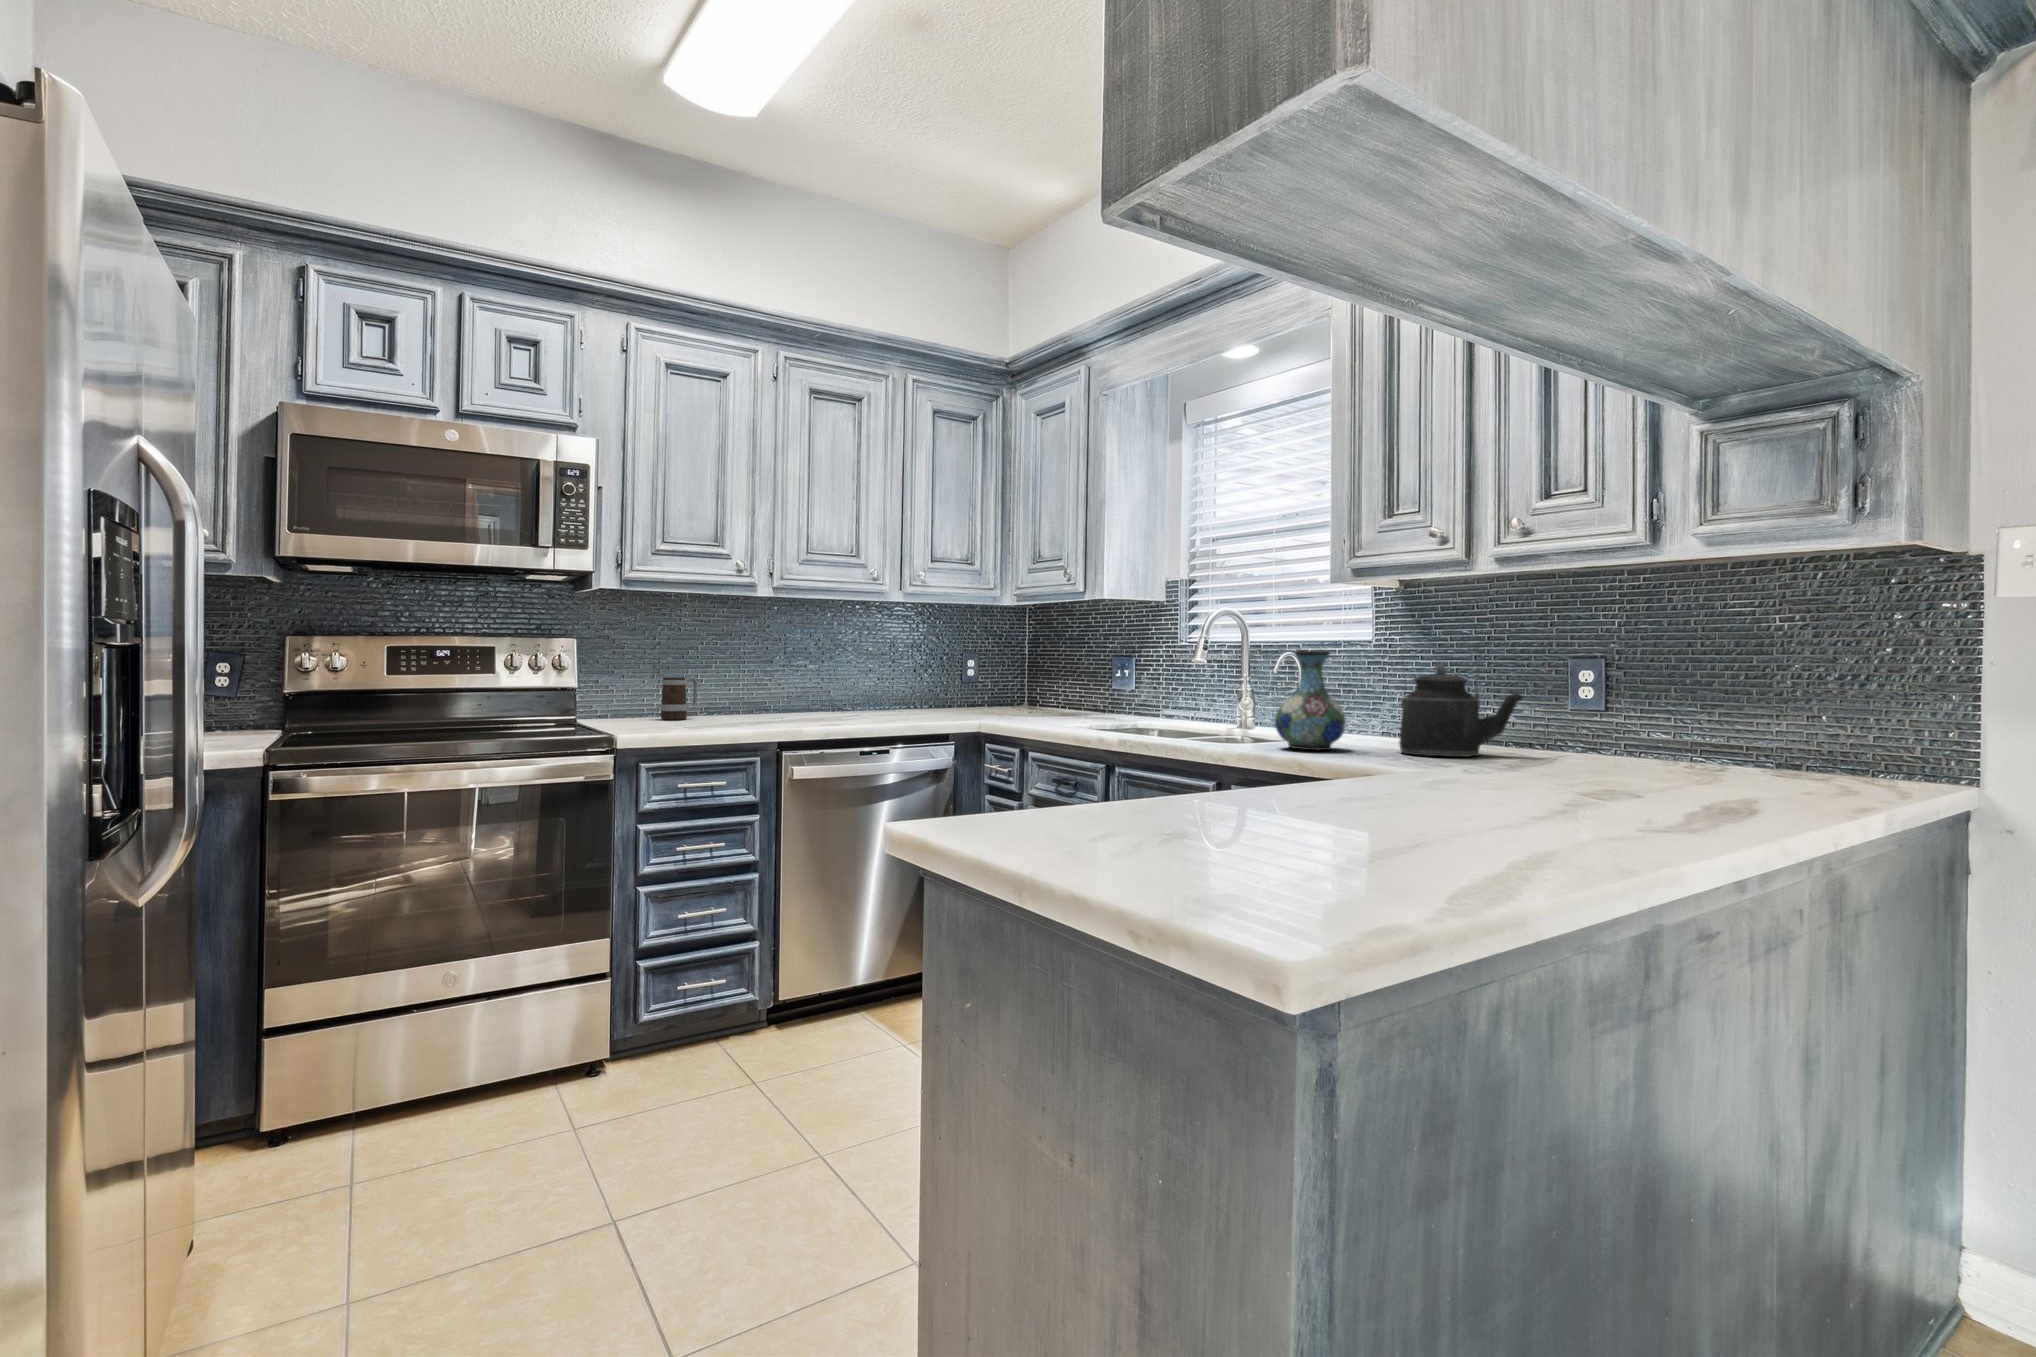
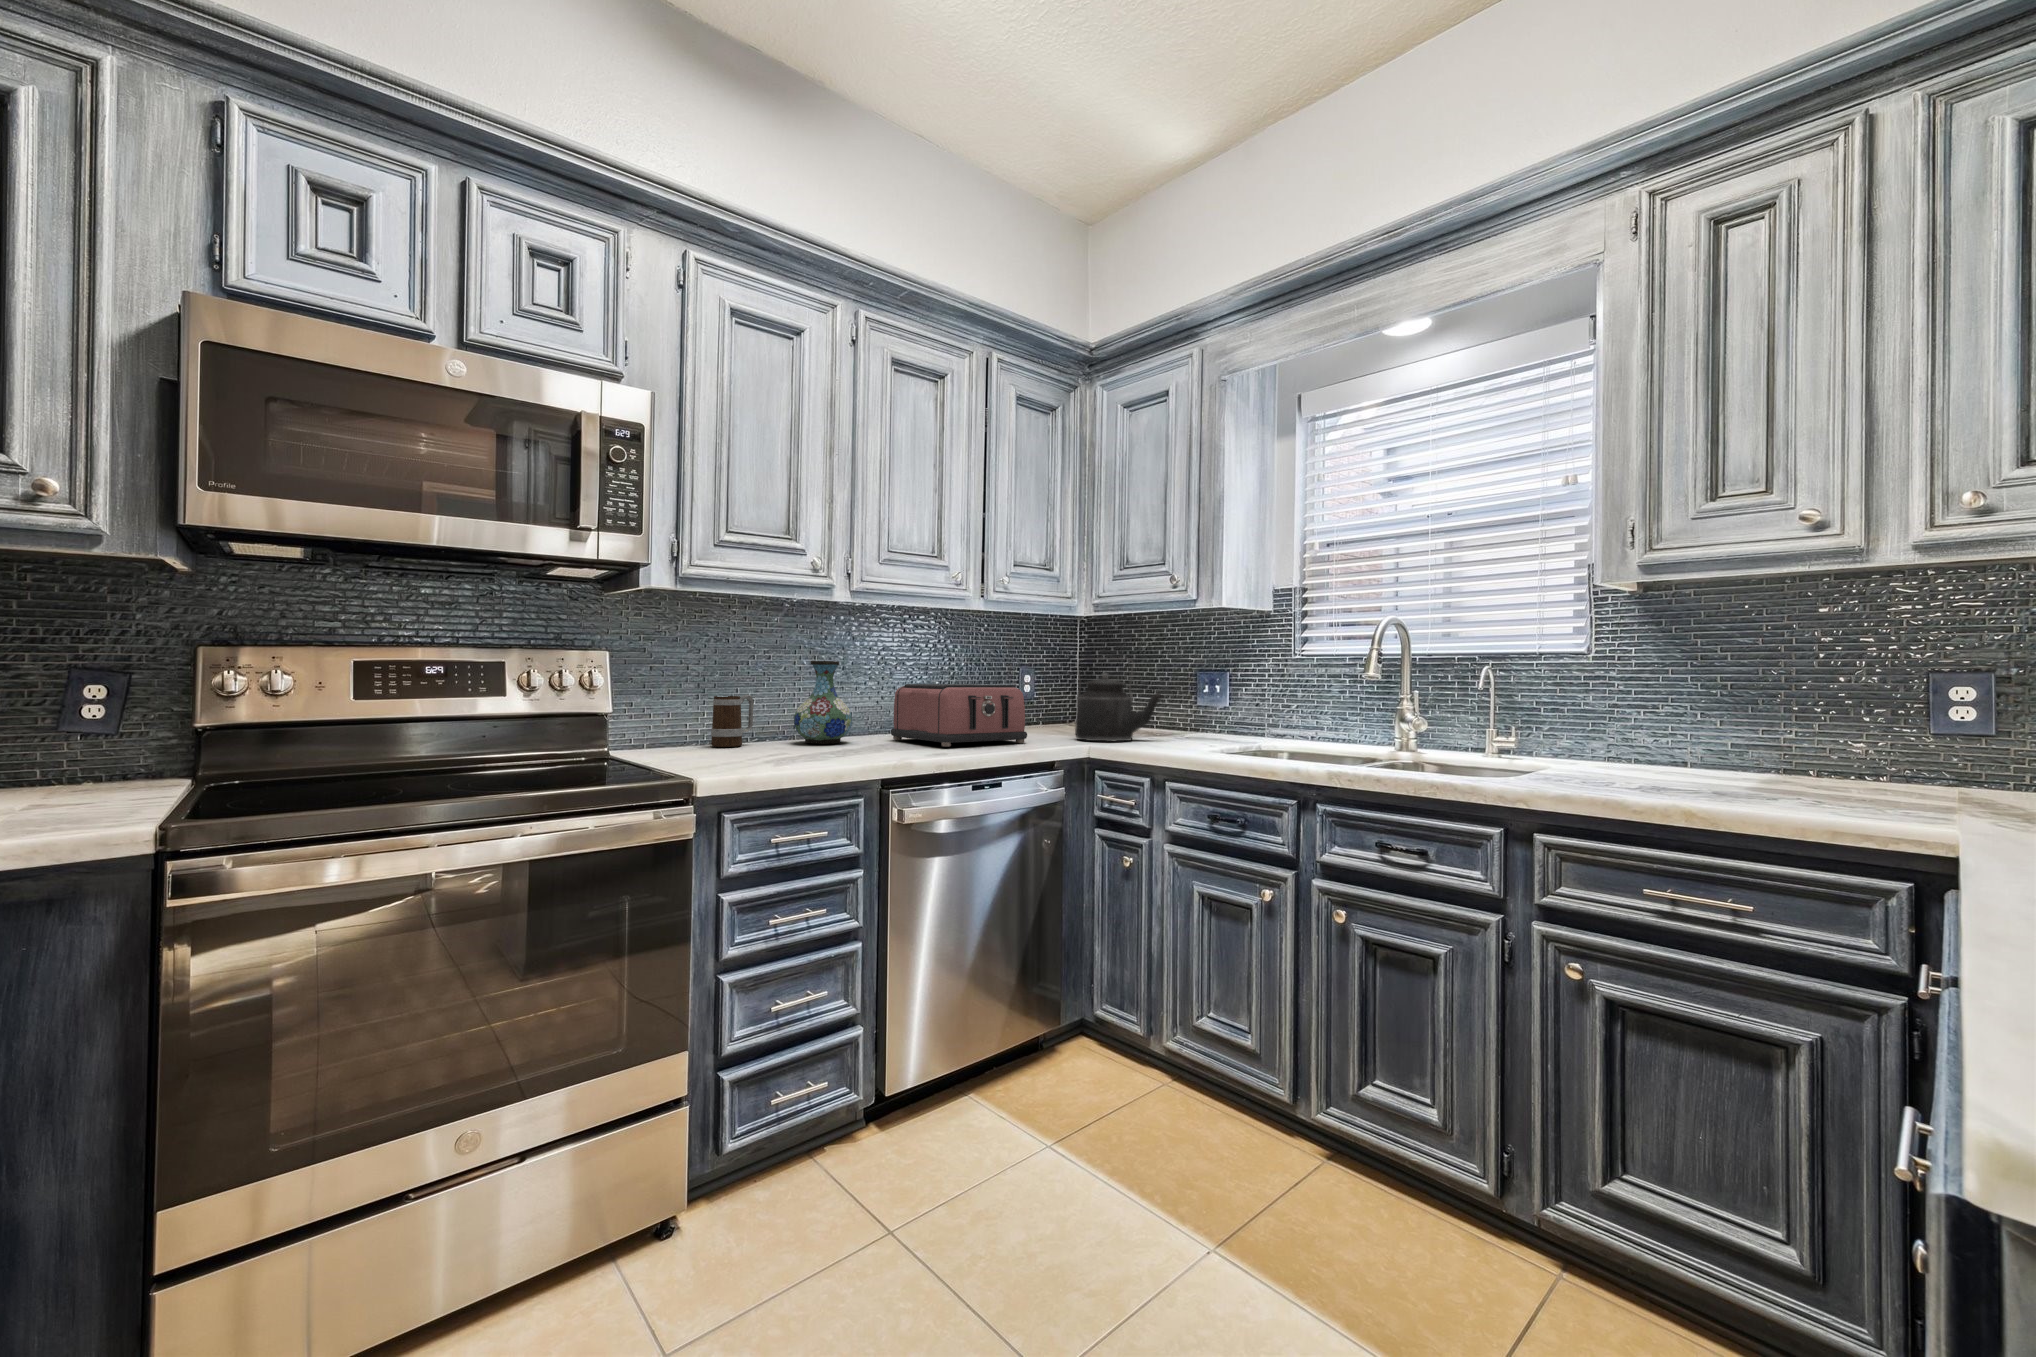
kettle: present [1399,646,1523,757] -> present [1075,665,1162,741]
vase: present [1275,651,1346,750] -> present [794,661,852,744]
toaster: none [817,668,929,721] -> present [891,684,1027,747]

